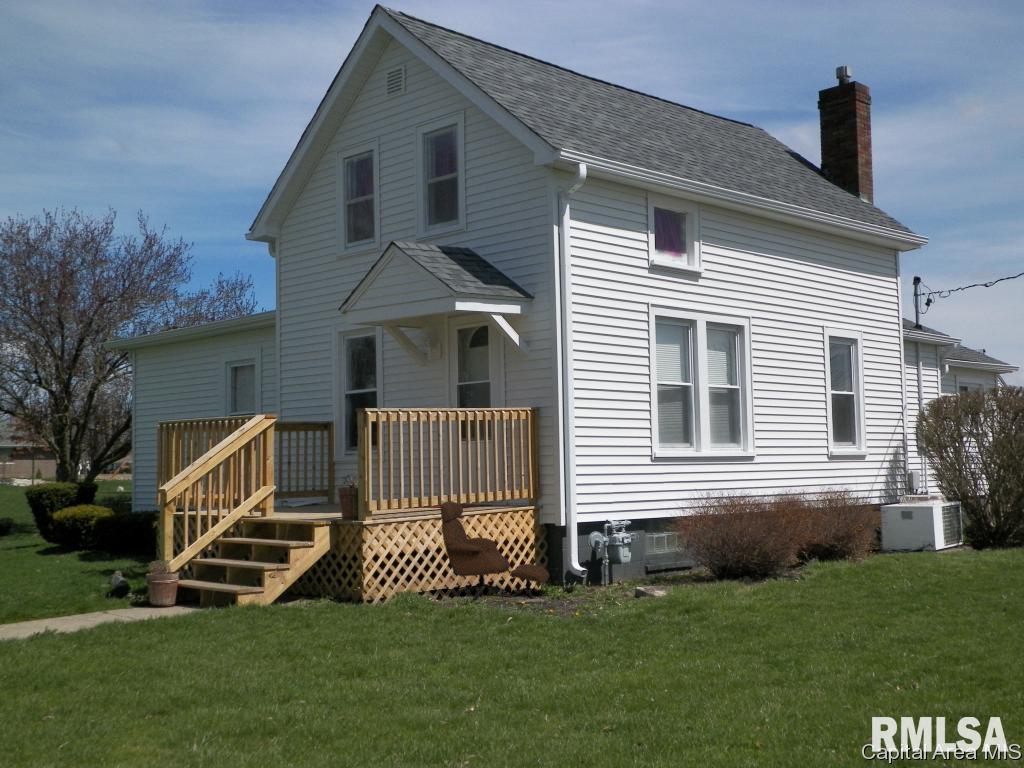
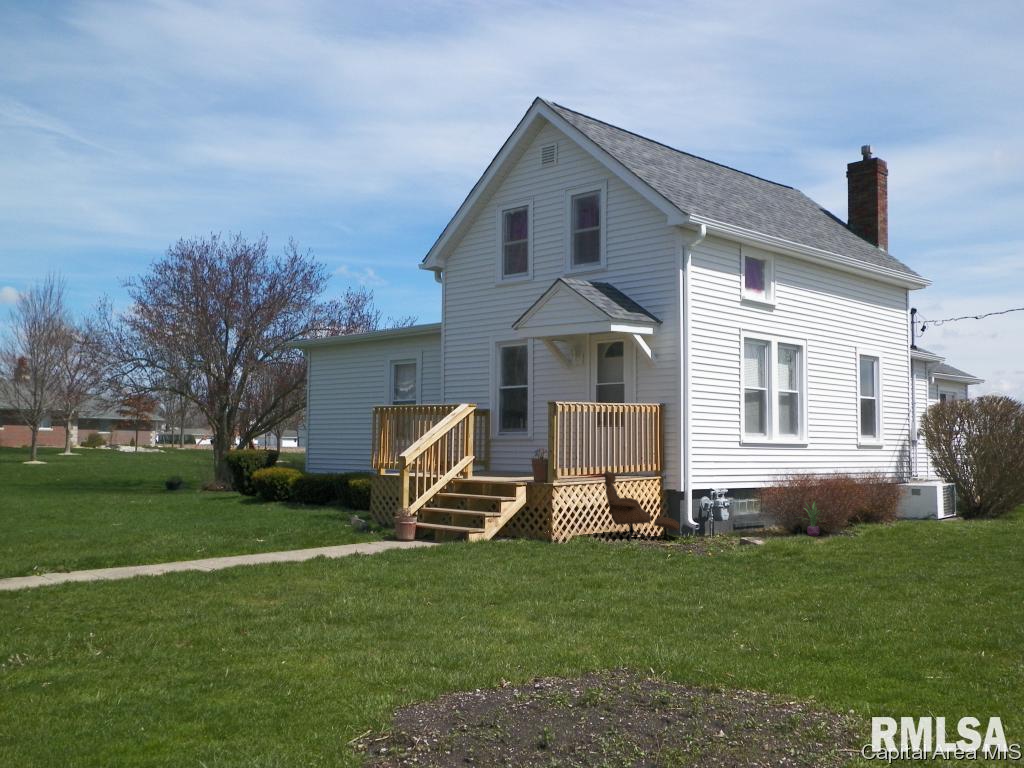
decorative plant: none [713,536,767,585] -> present [805,502,820,536]

